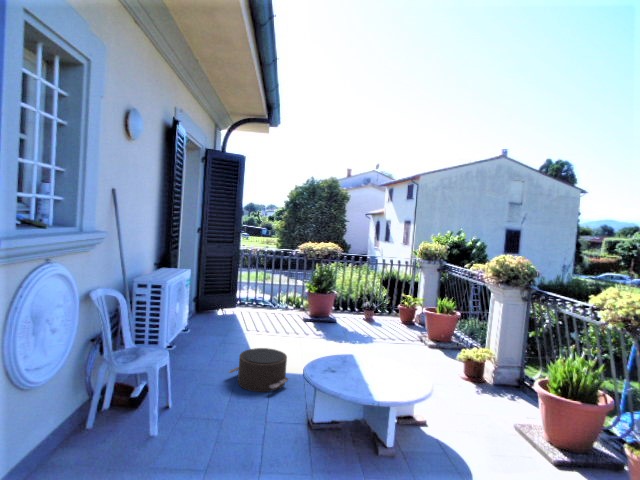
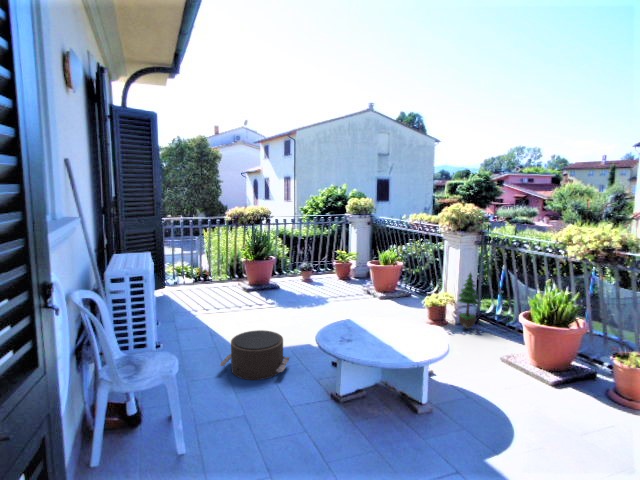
potted tree: none [492,329,518,395] -> present [458,273,479,329]

